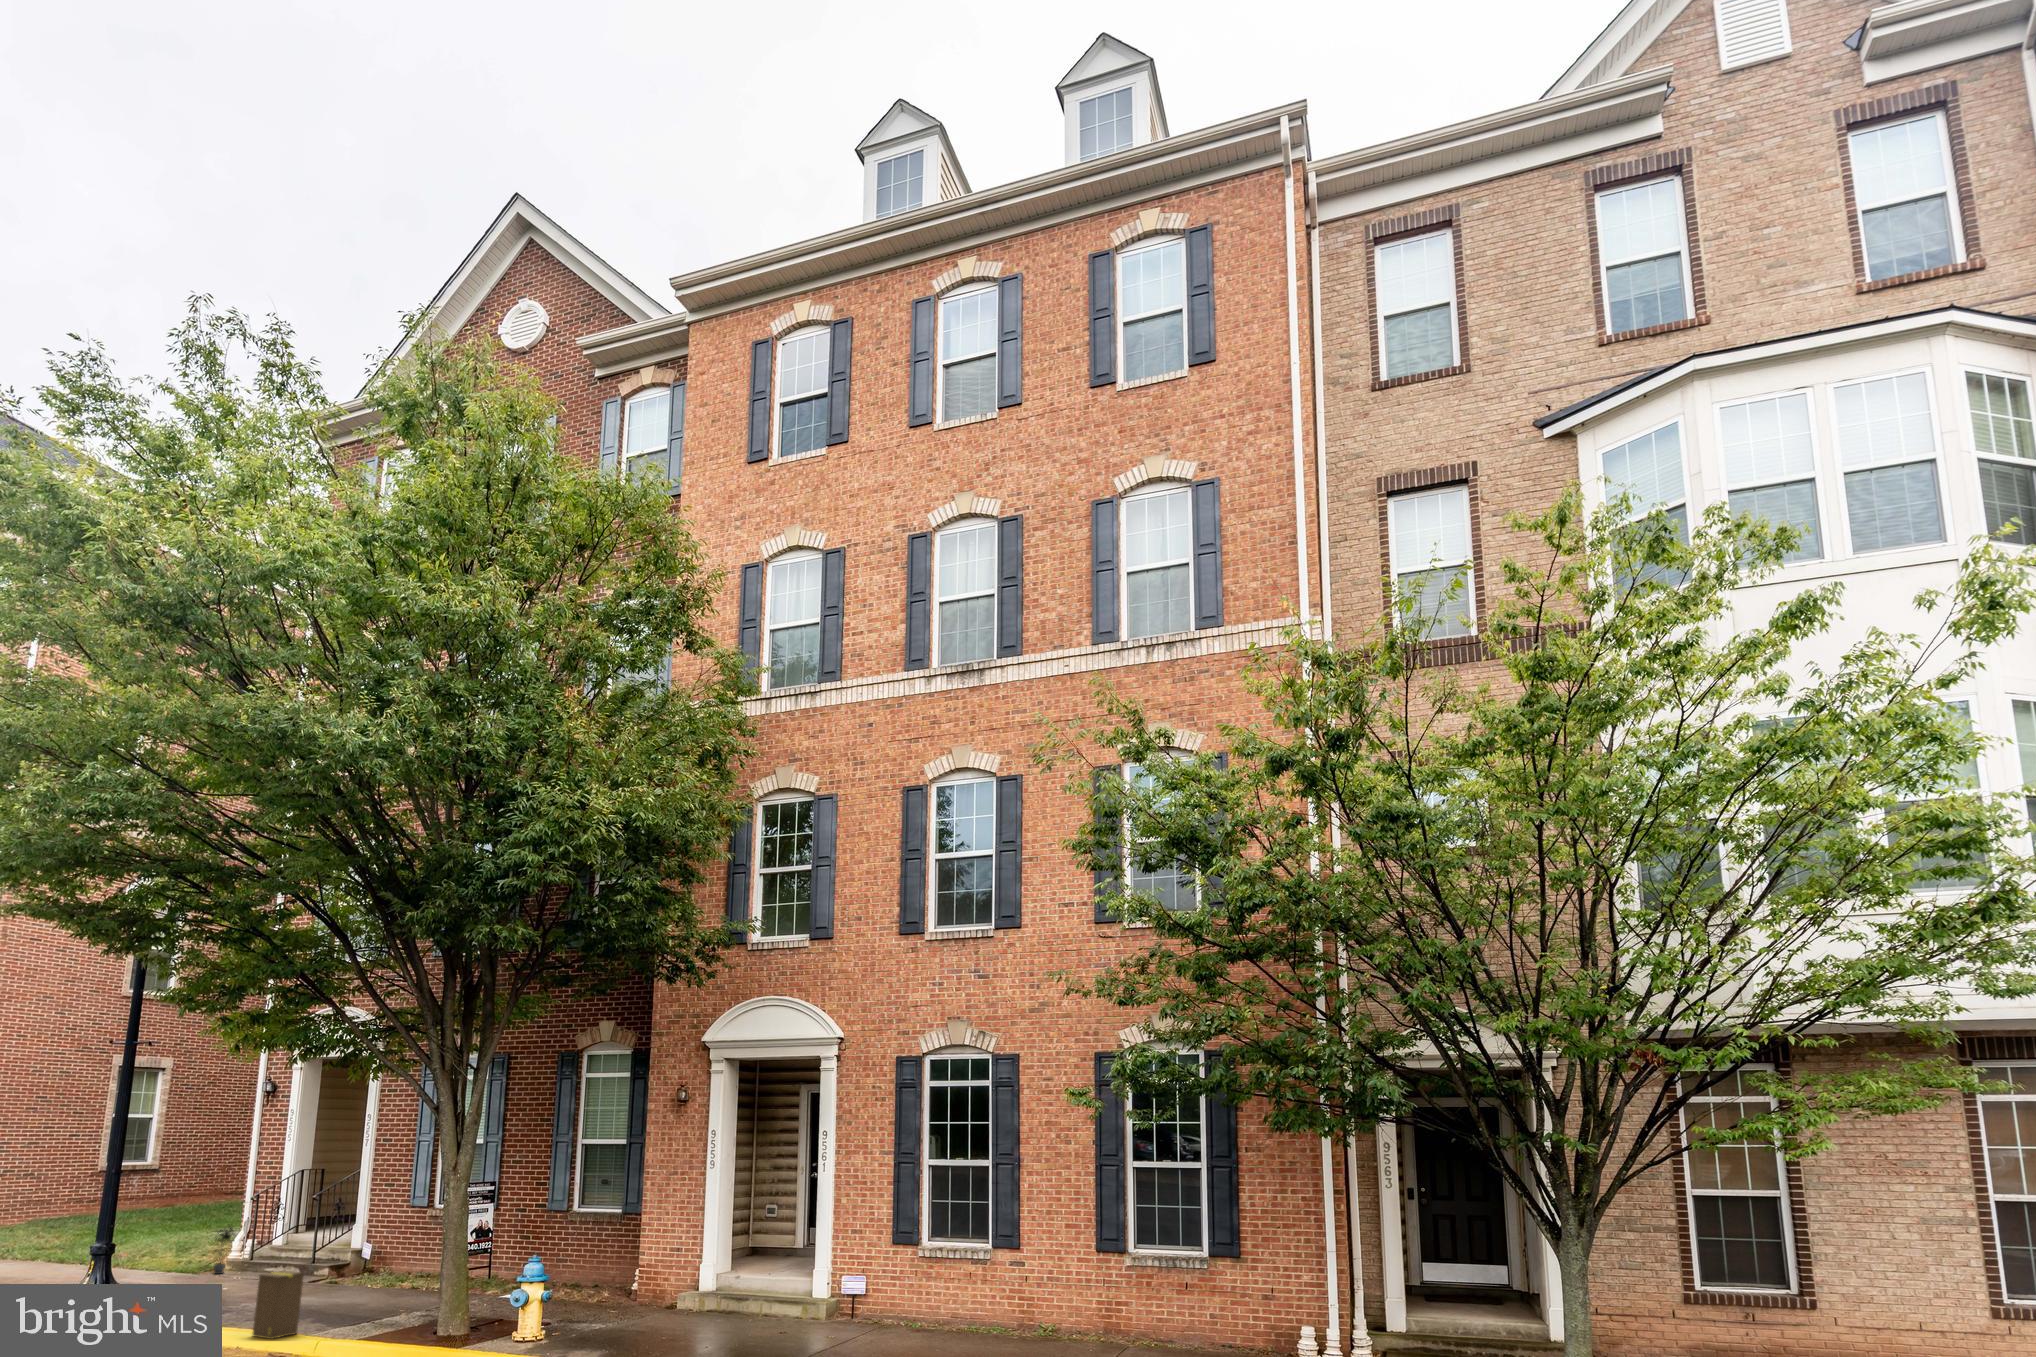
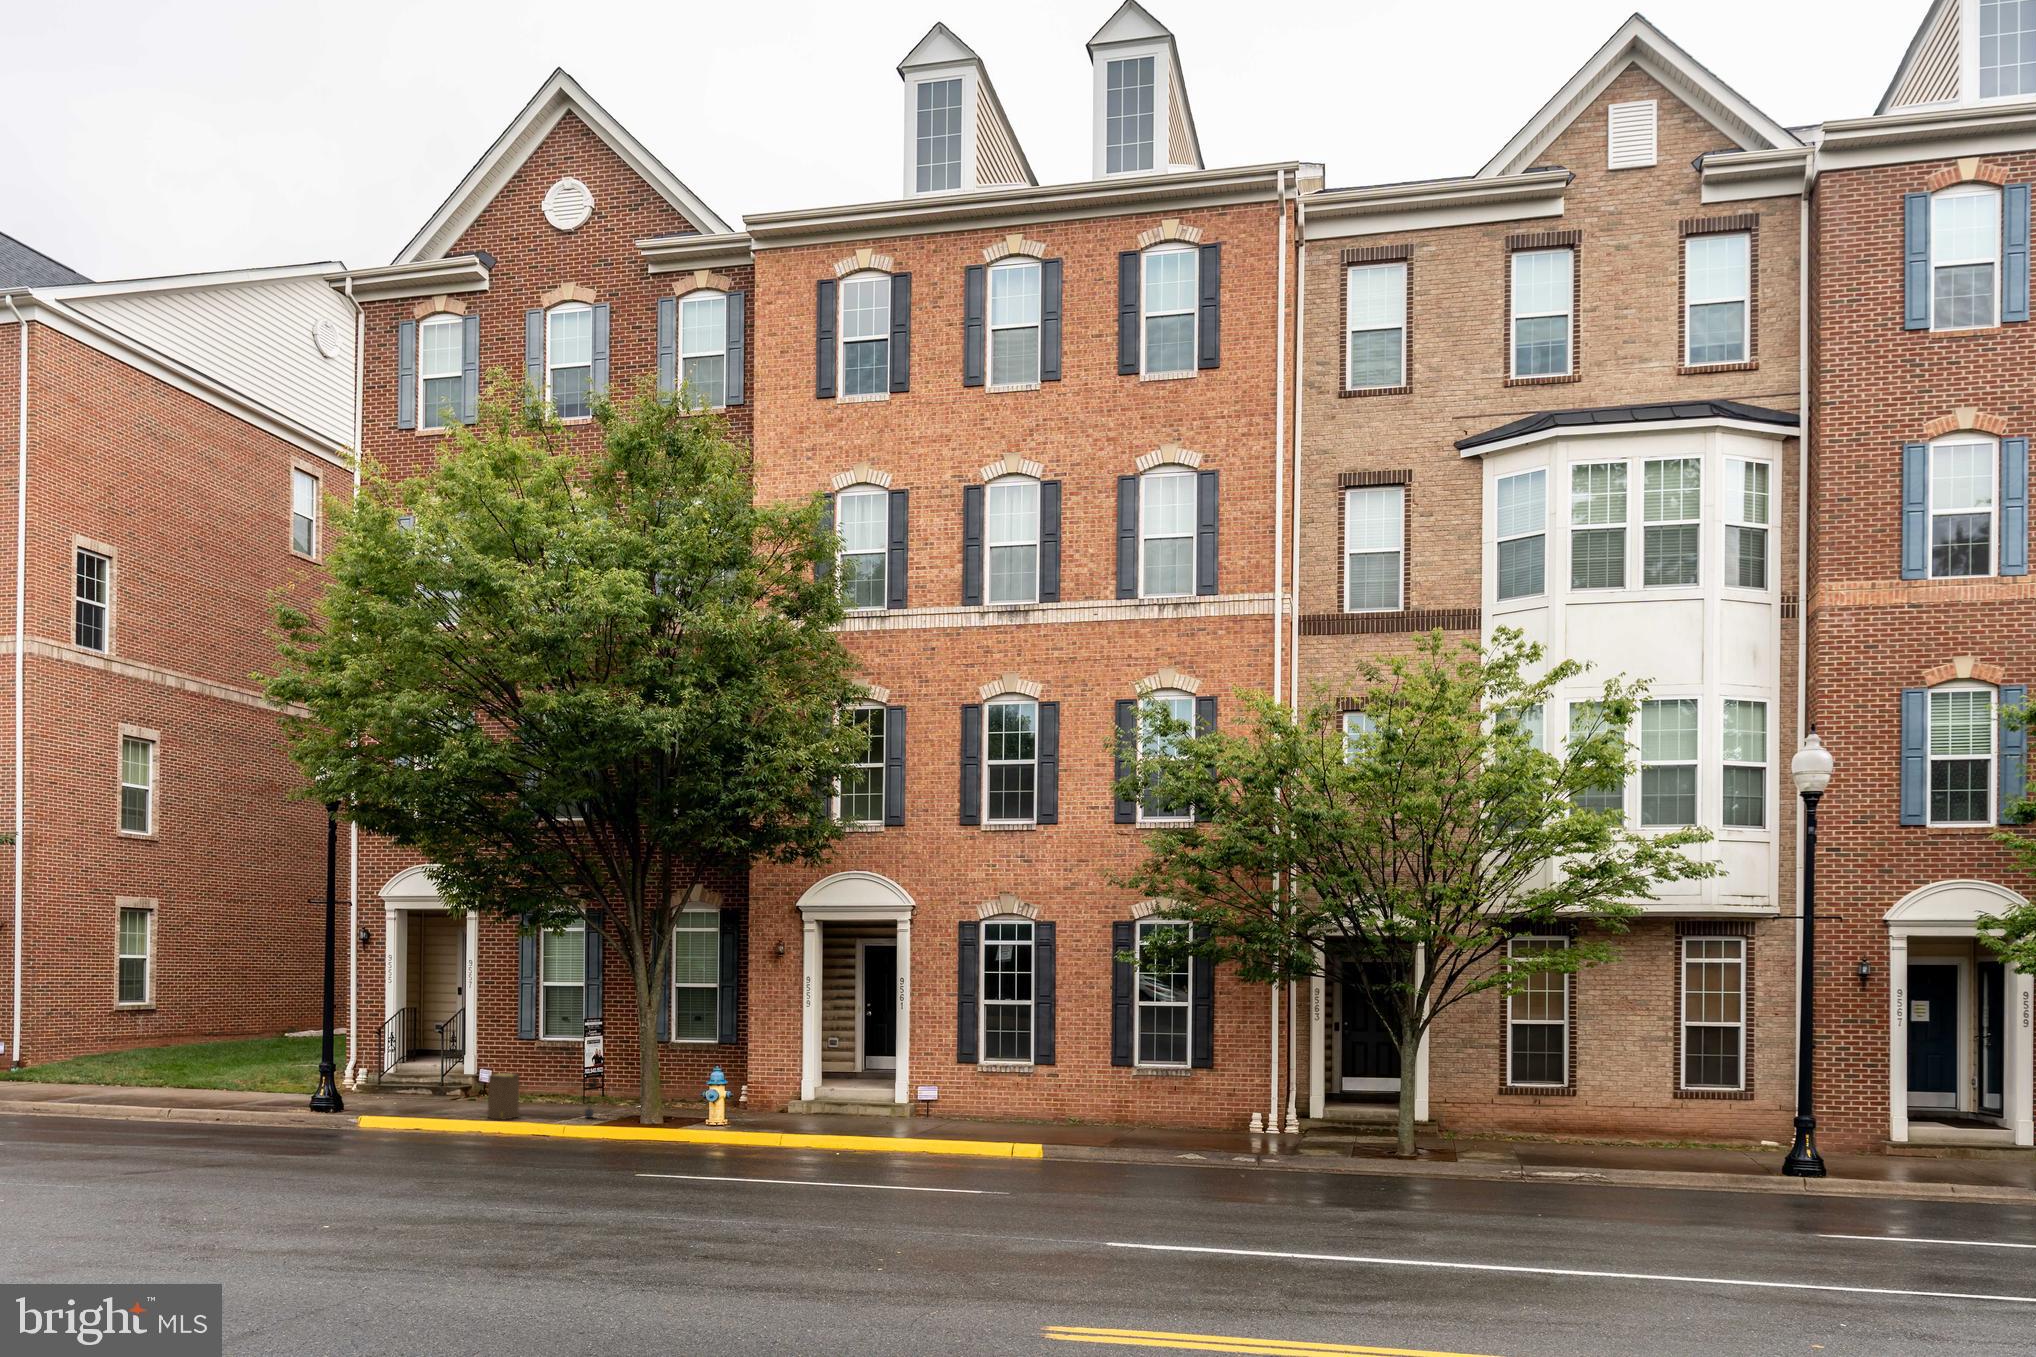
potted plant: present [214,1227,234,1274] -> present [582,1077,599,1118]

